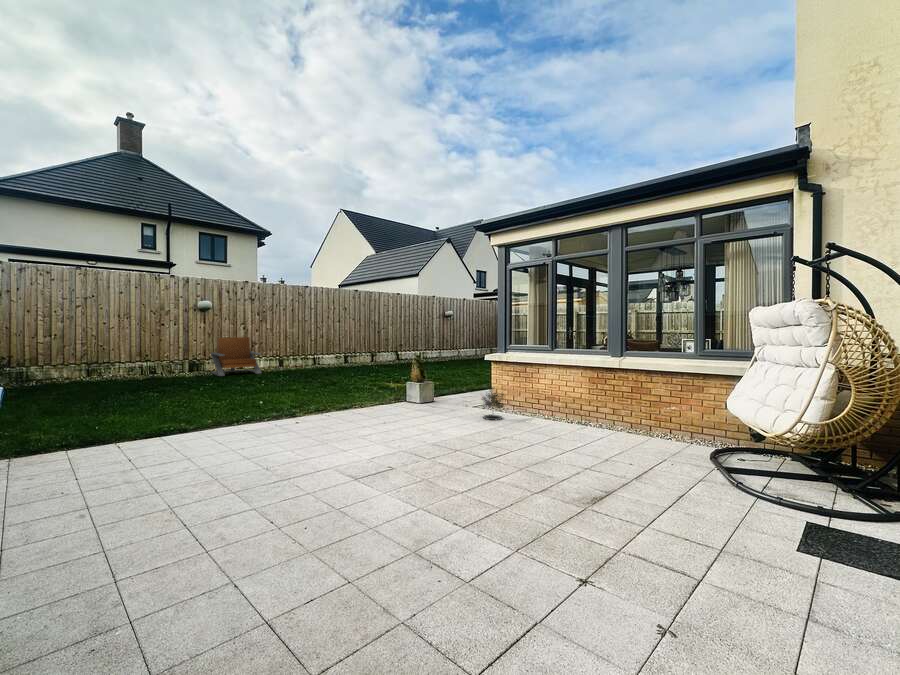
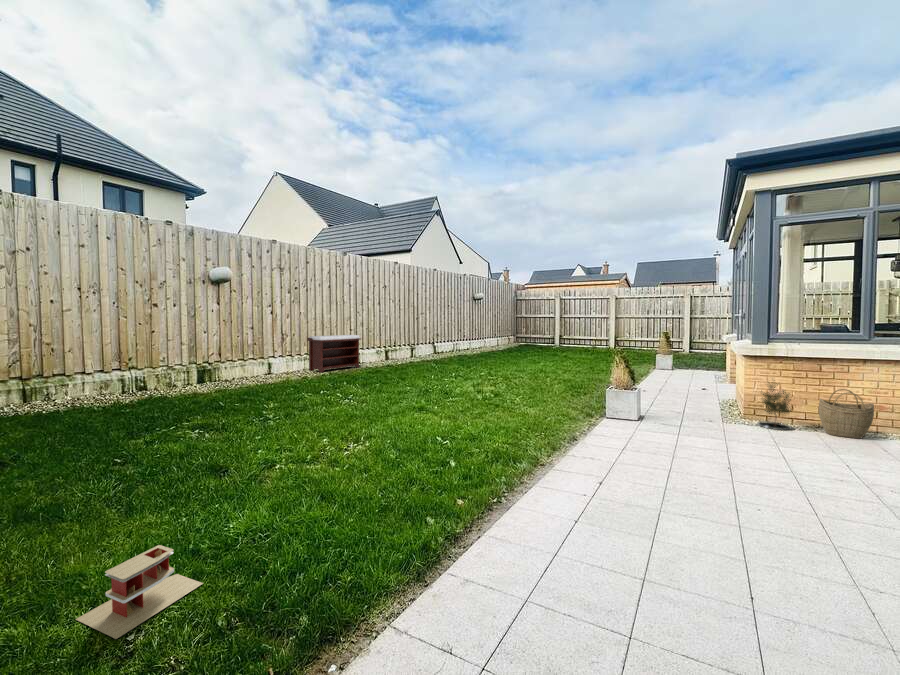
lounge chair: present [211,337,262,376] -> none [231,326,314,387]
bench: none [272,344,313,370] -> present [307,335,360,372]
woven basket: none [507,392,536,428] -> present [819,389,874,439]
toy house: none [16,418,58,439] -> present [76,545,203,639]

